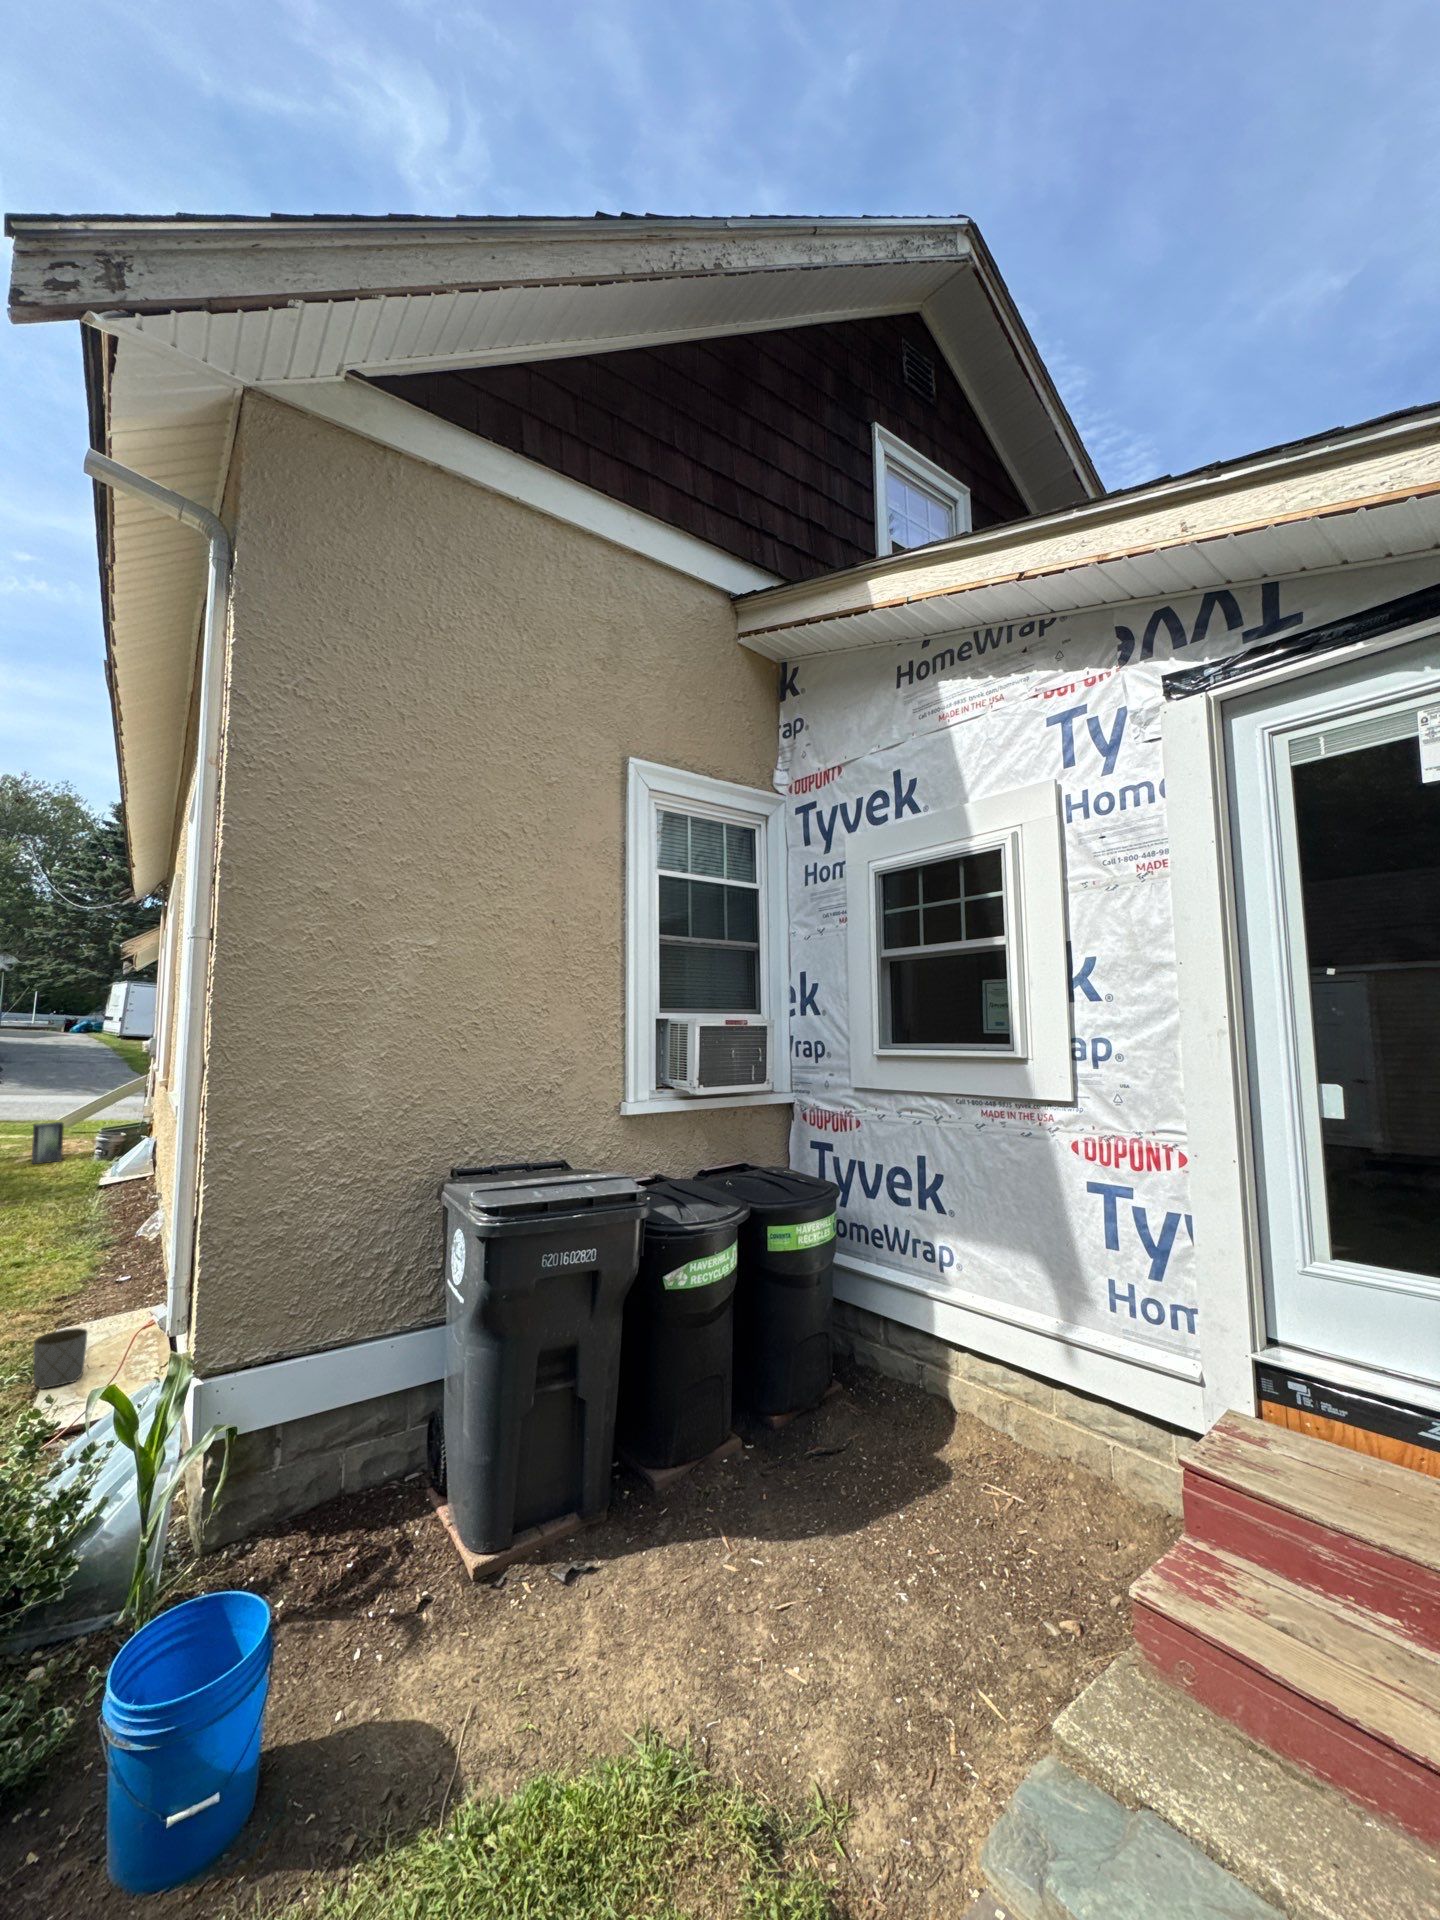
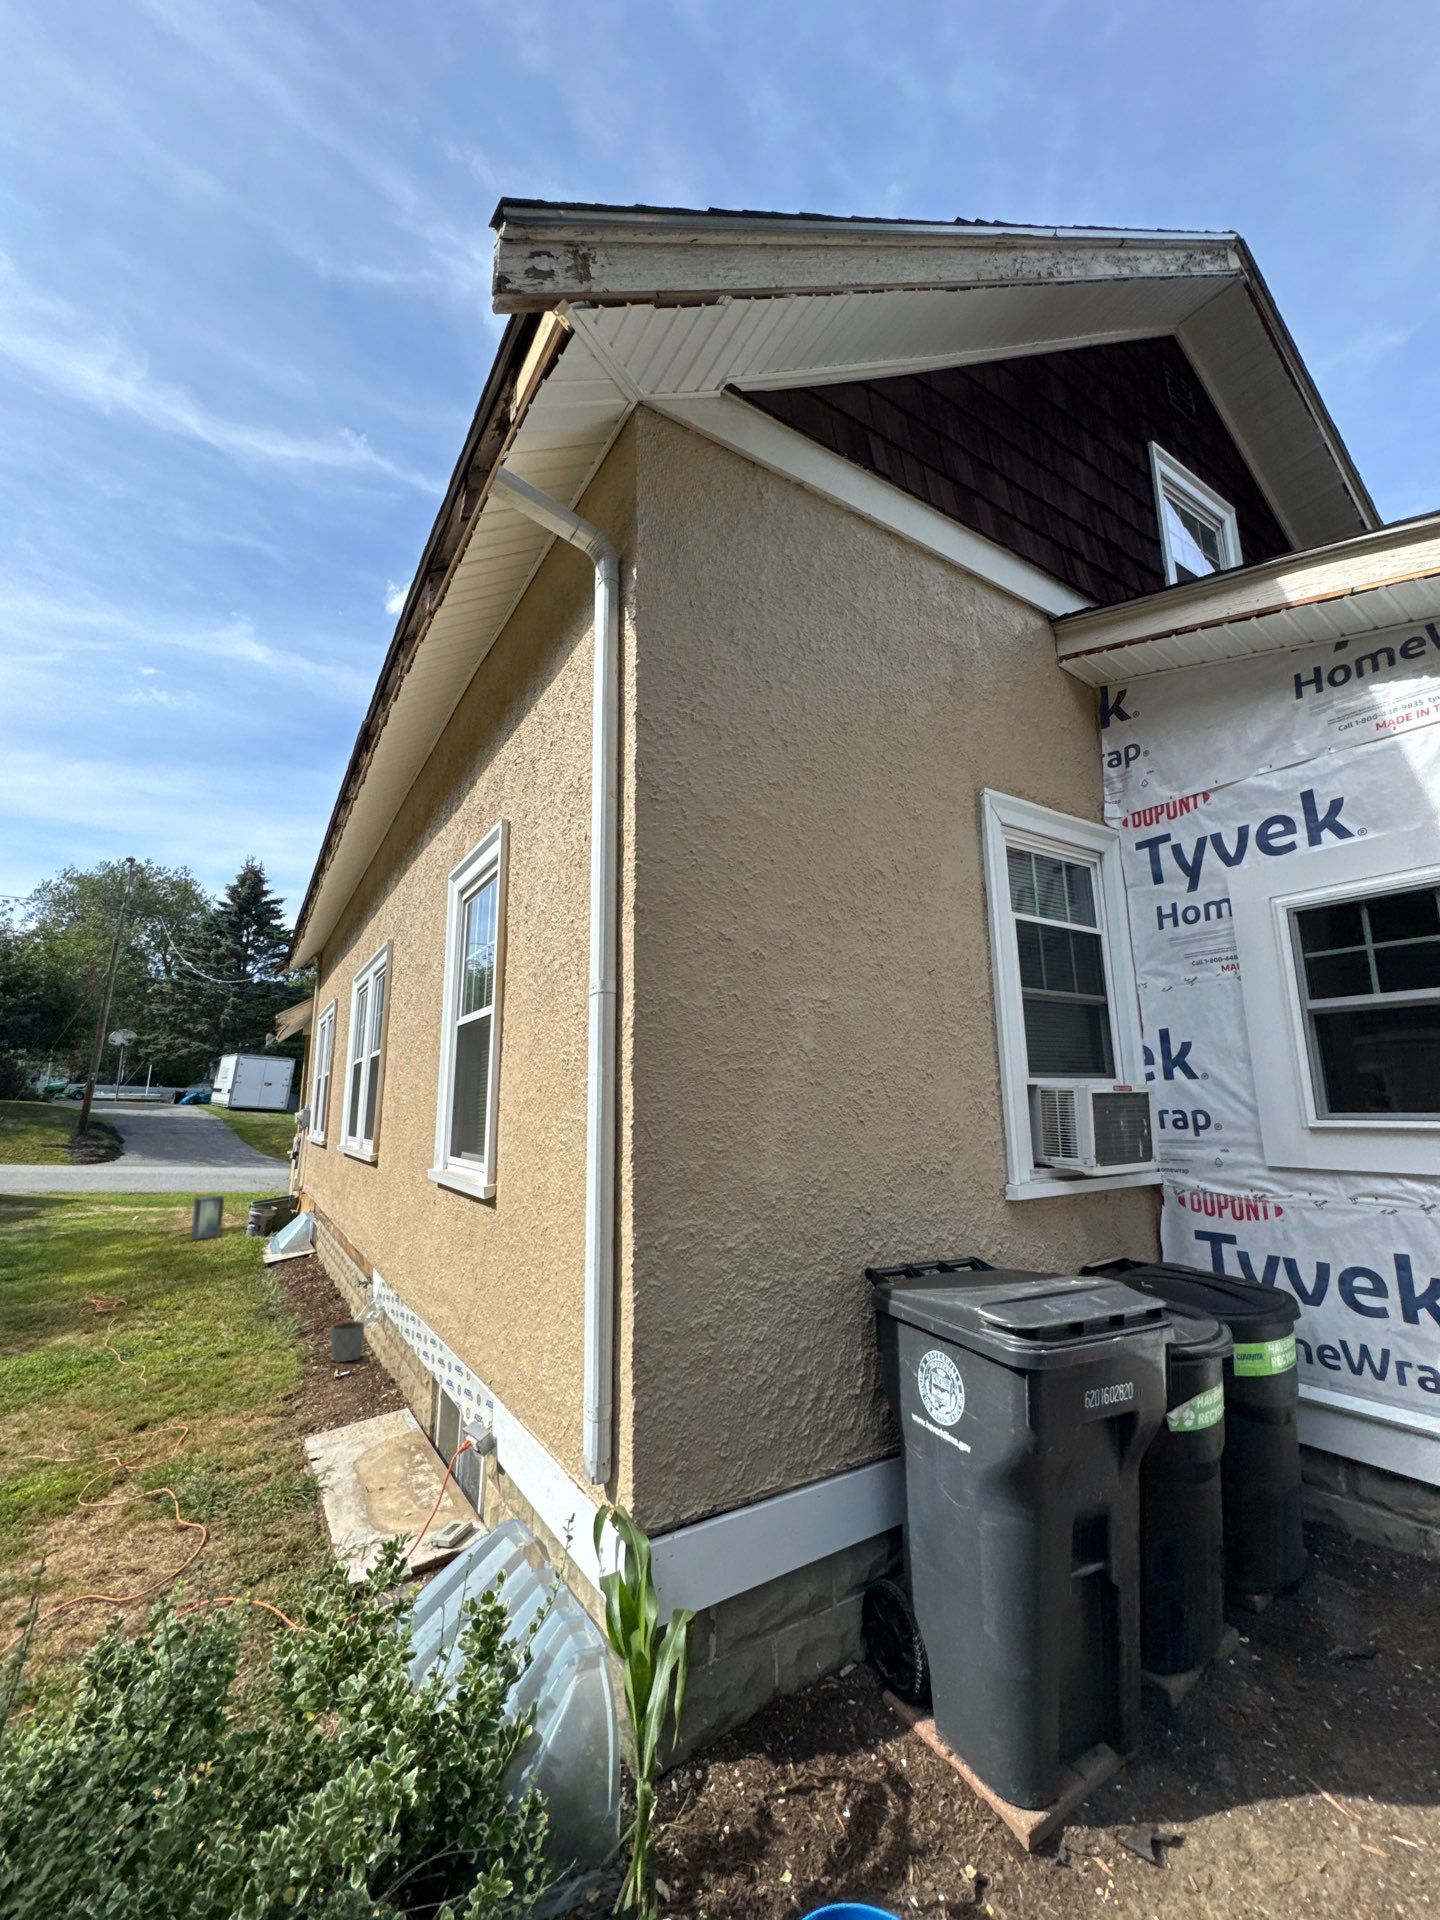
planter: present [34,1328,87,1389] -> present [331,1321,365,1363]

